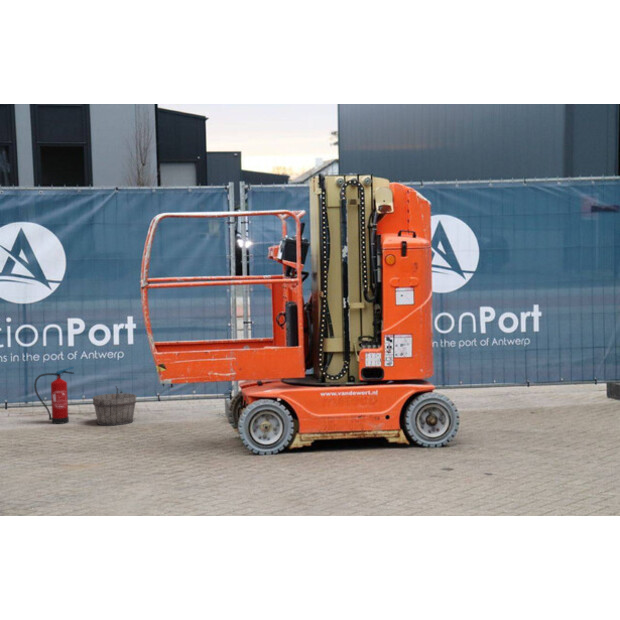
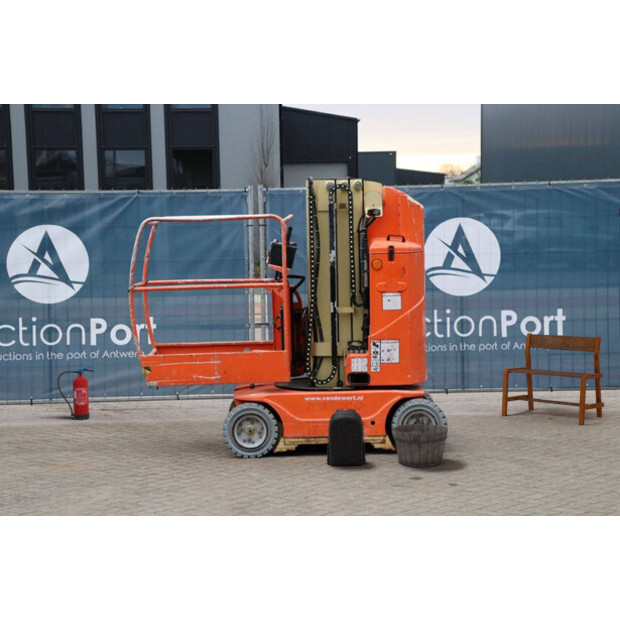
bench: none [484,329,581,416] -> present [502,333,604,425]
wooden bucket: present [93,387,136,425] -> present [393,416,448,467]
backpack: none [347,402,386,459] -> present [327,409,366,465]

